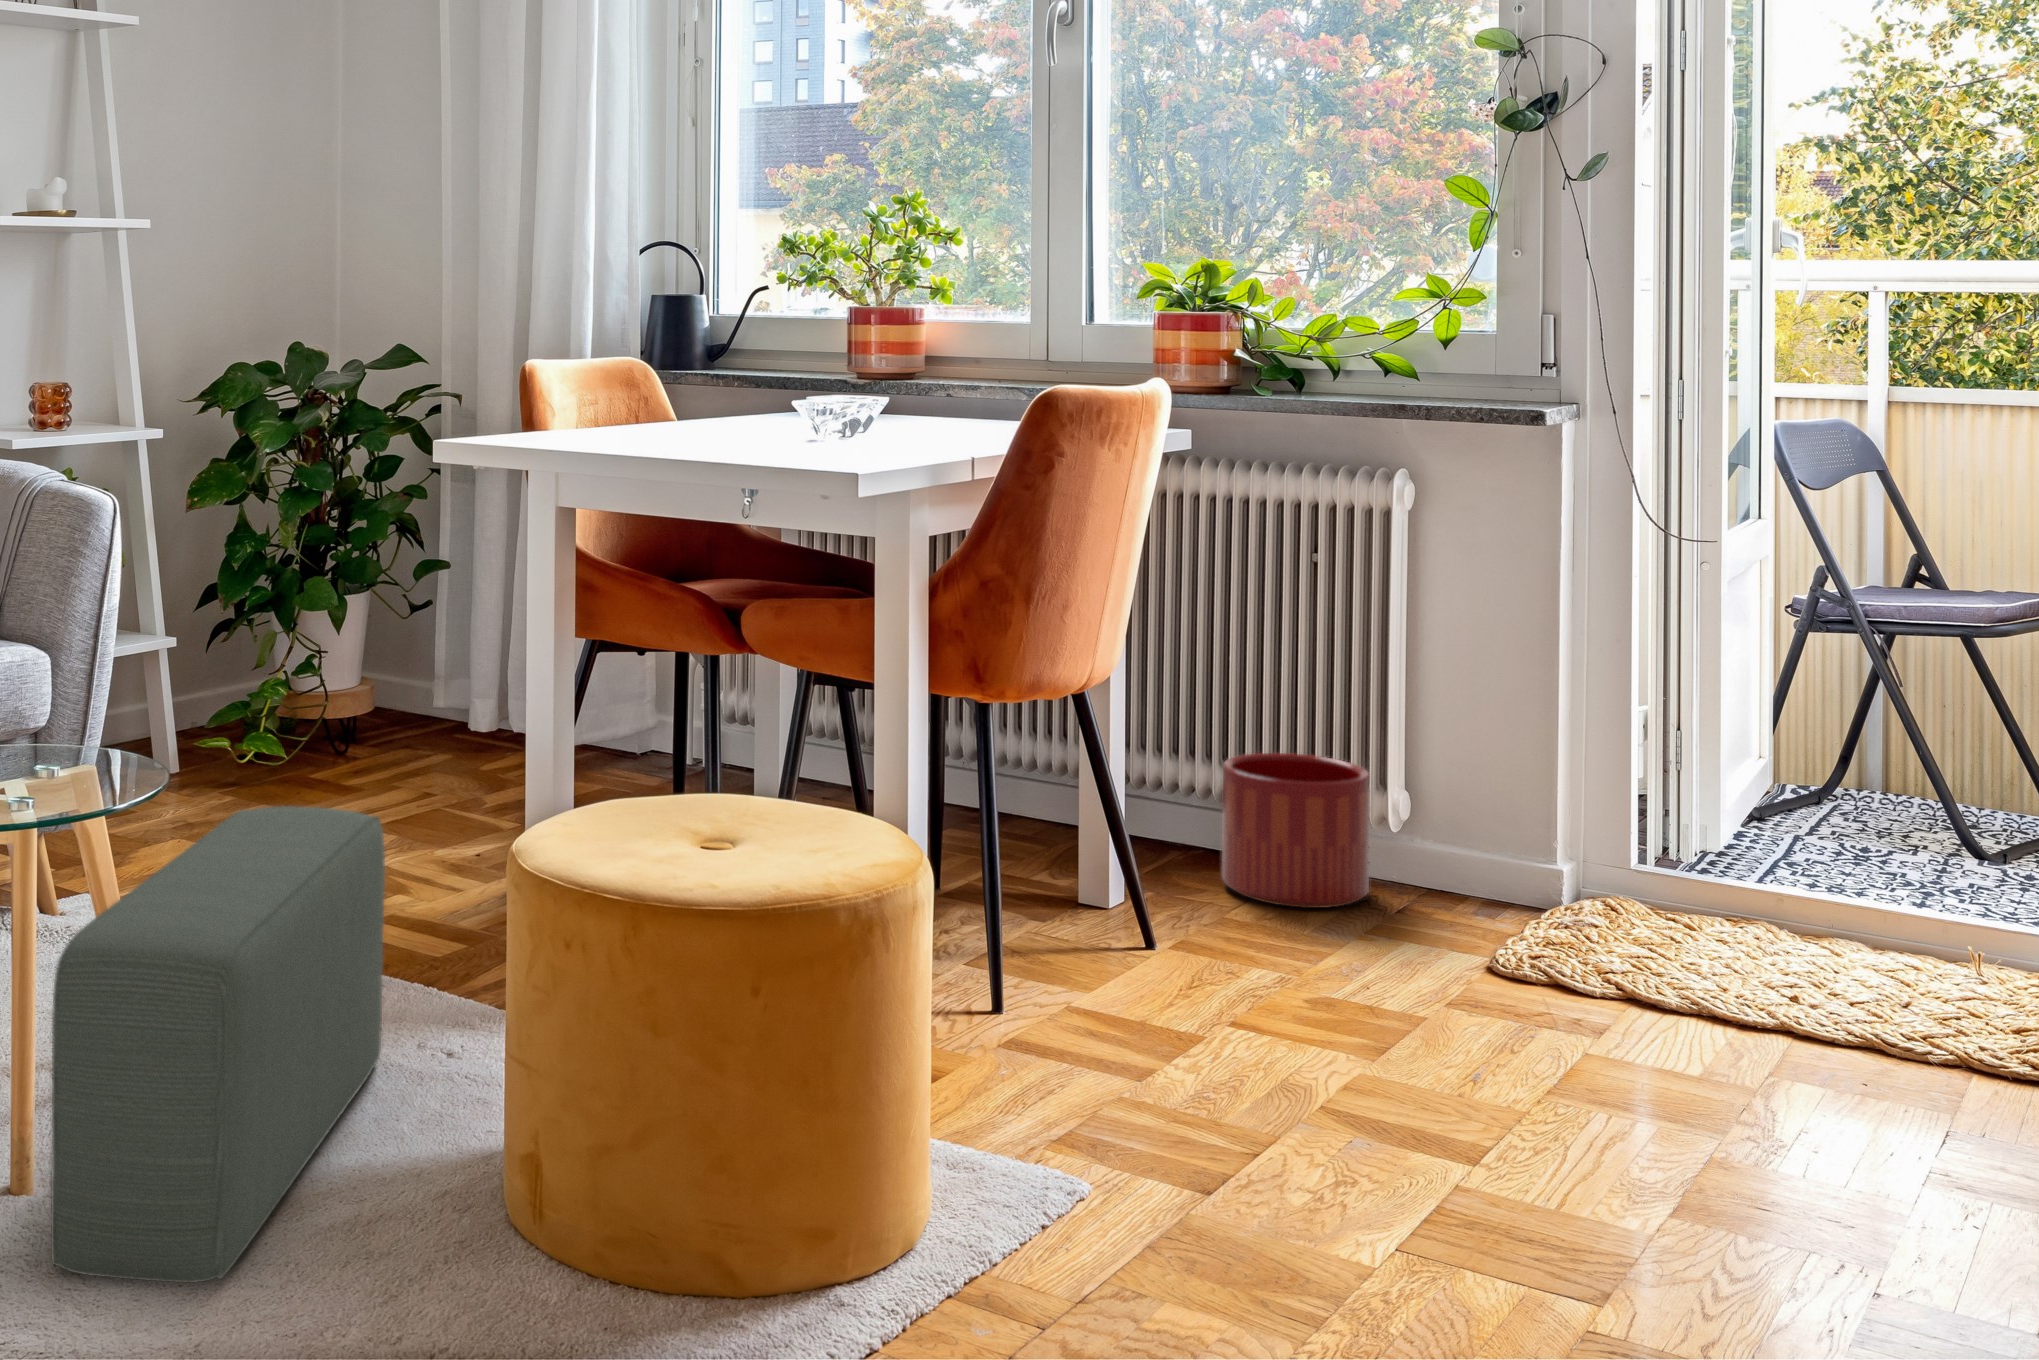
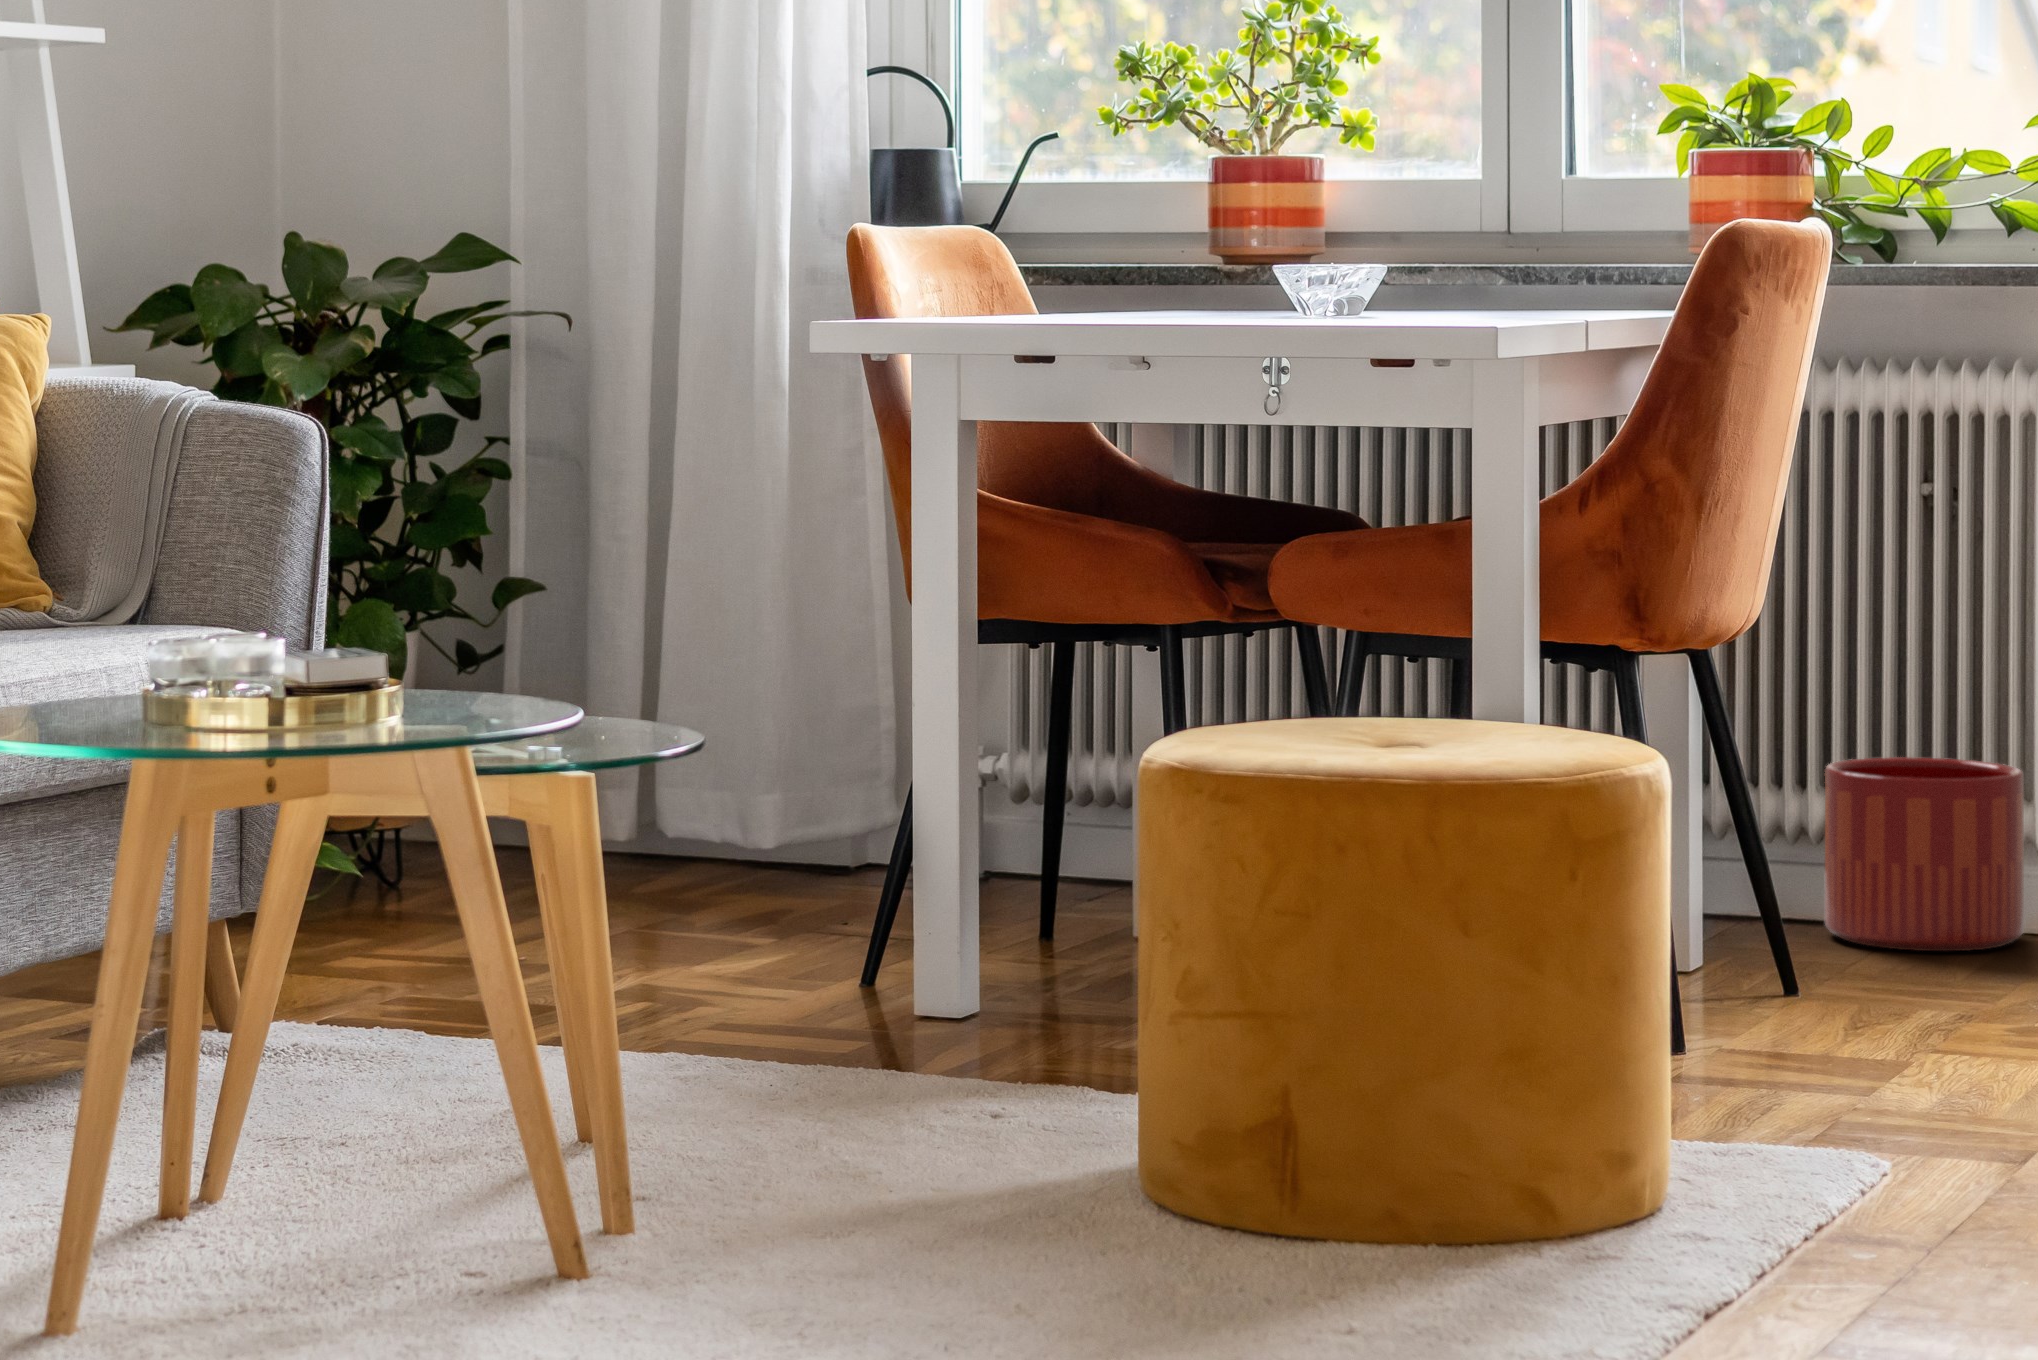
pouf: present [51,806,385,1283] -> none [737,784,1012,1284]

